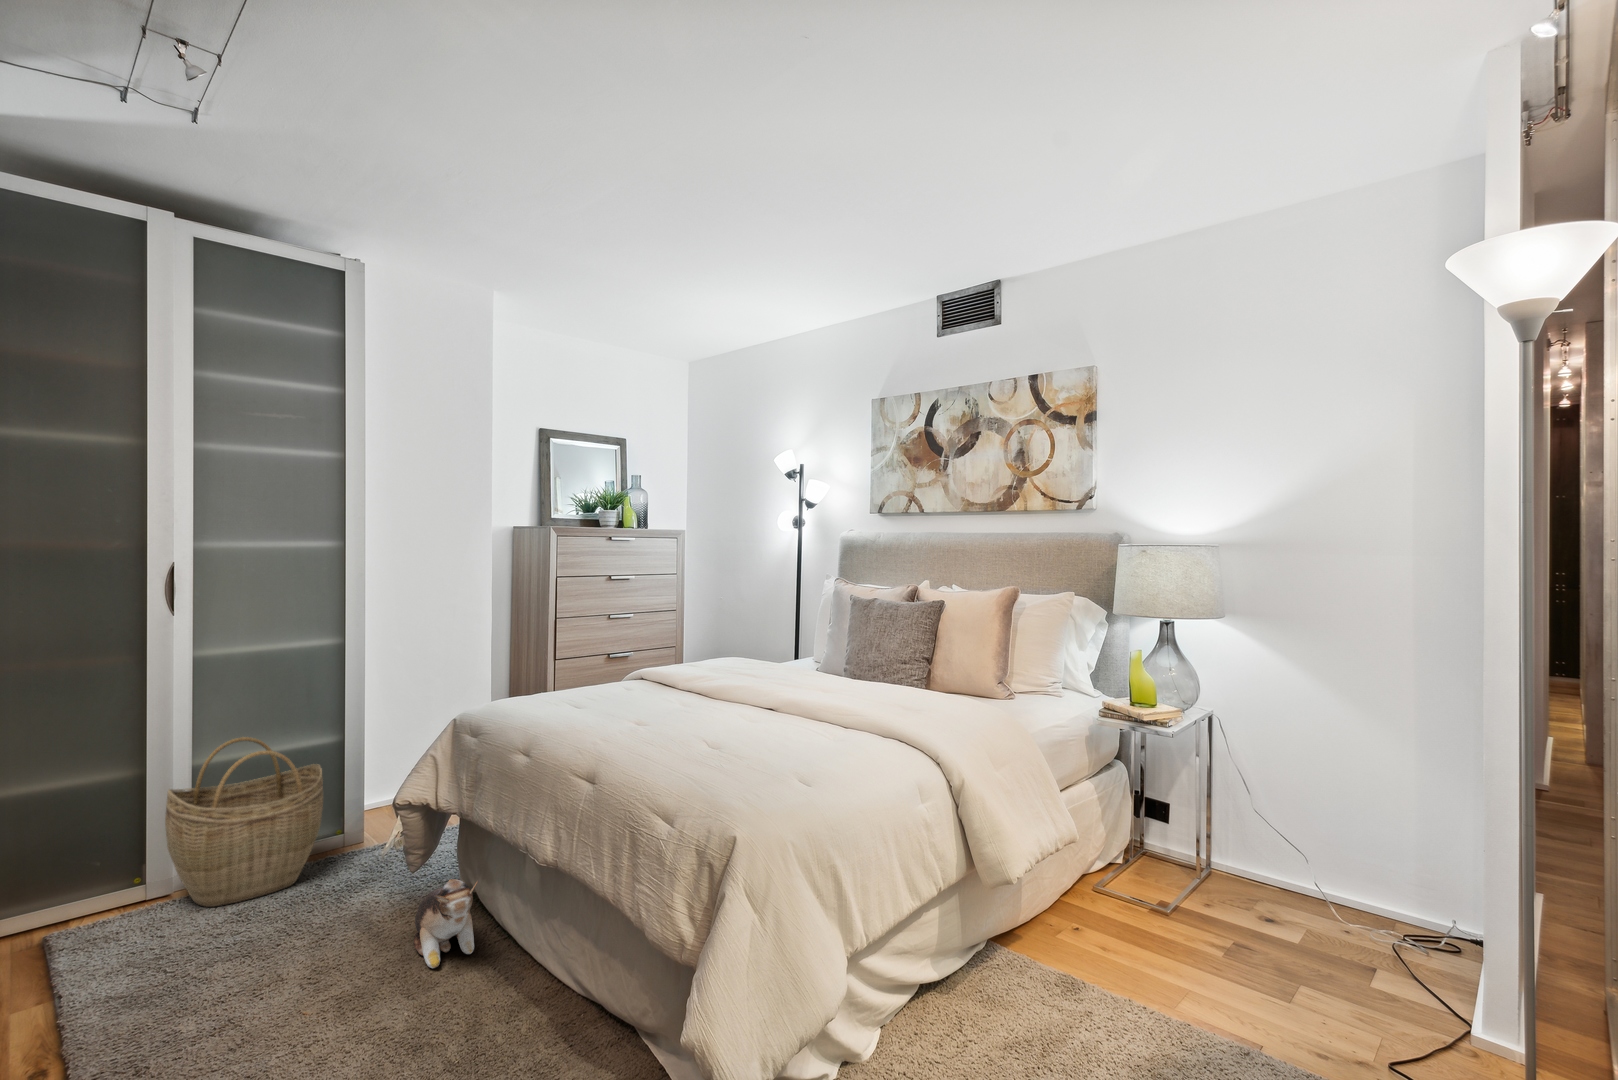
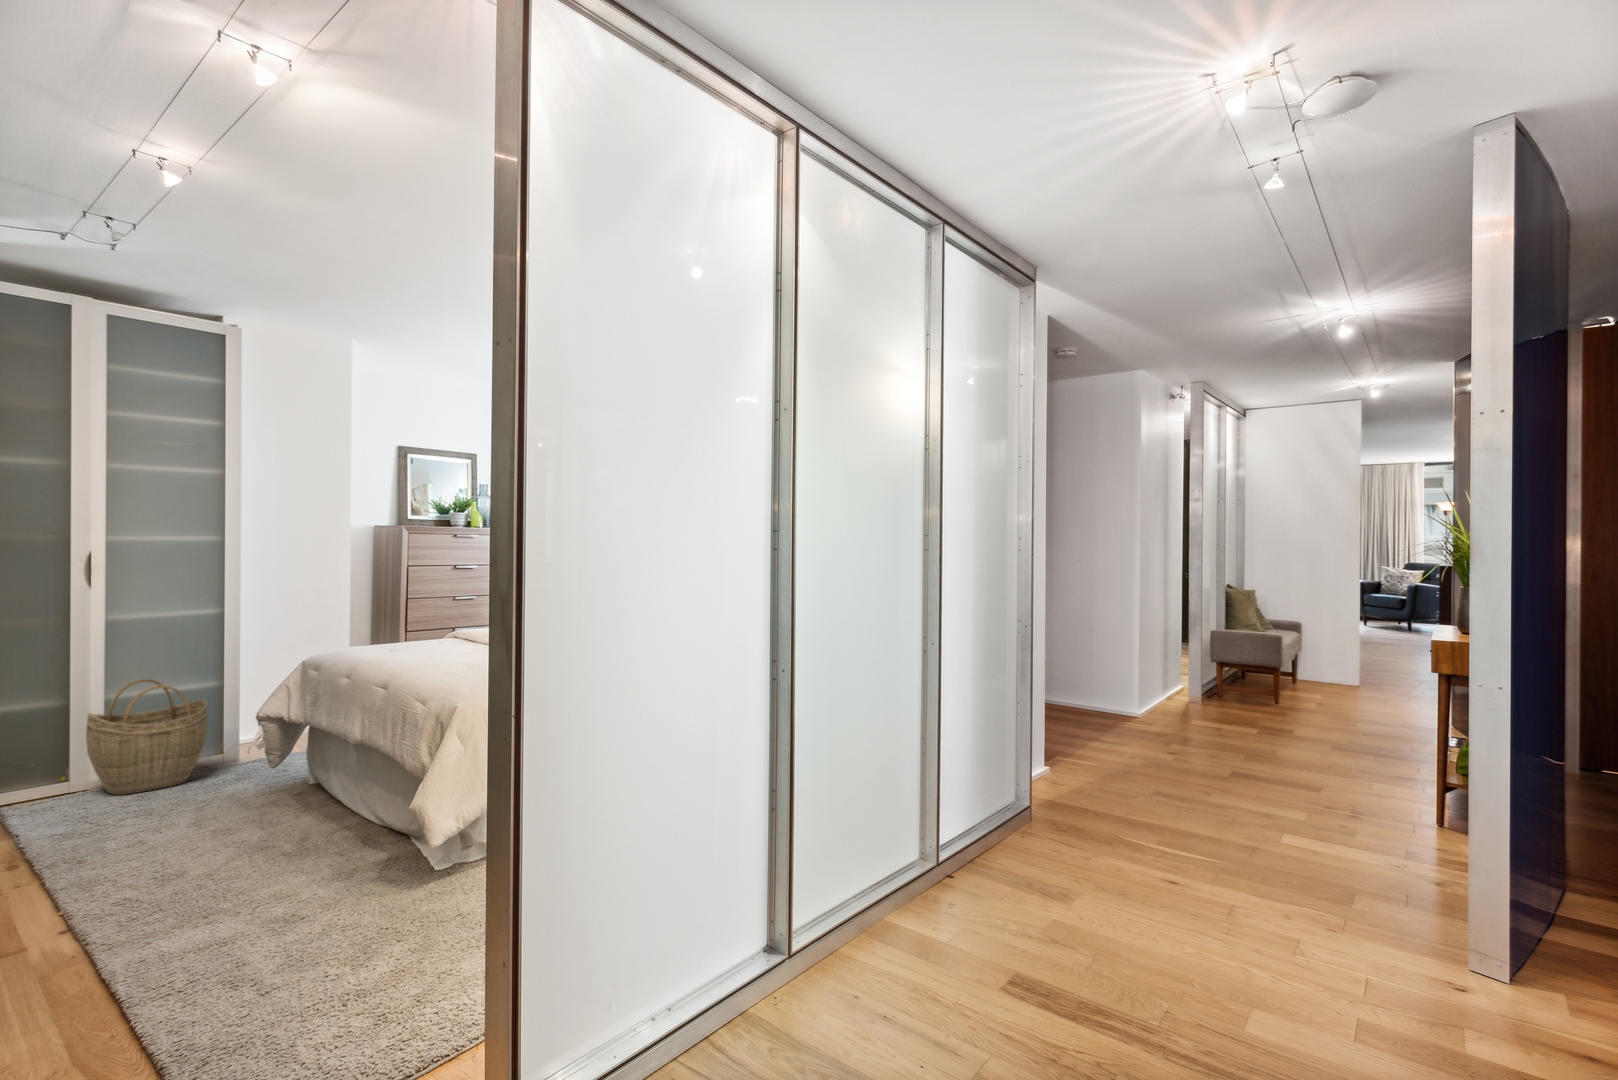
plush toy: present [413,879,478,968] -> none [270,759,314,817]

